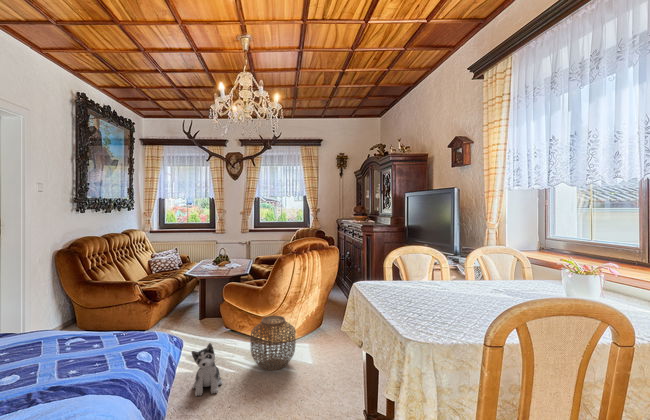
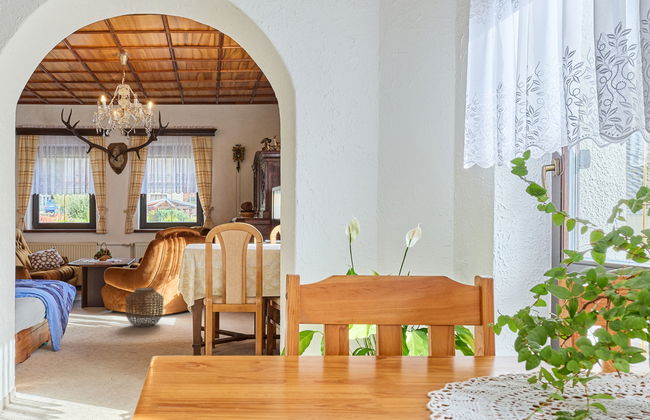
plush toy: present [192,343,222,396] -> none [79,299,102,336]

